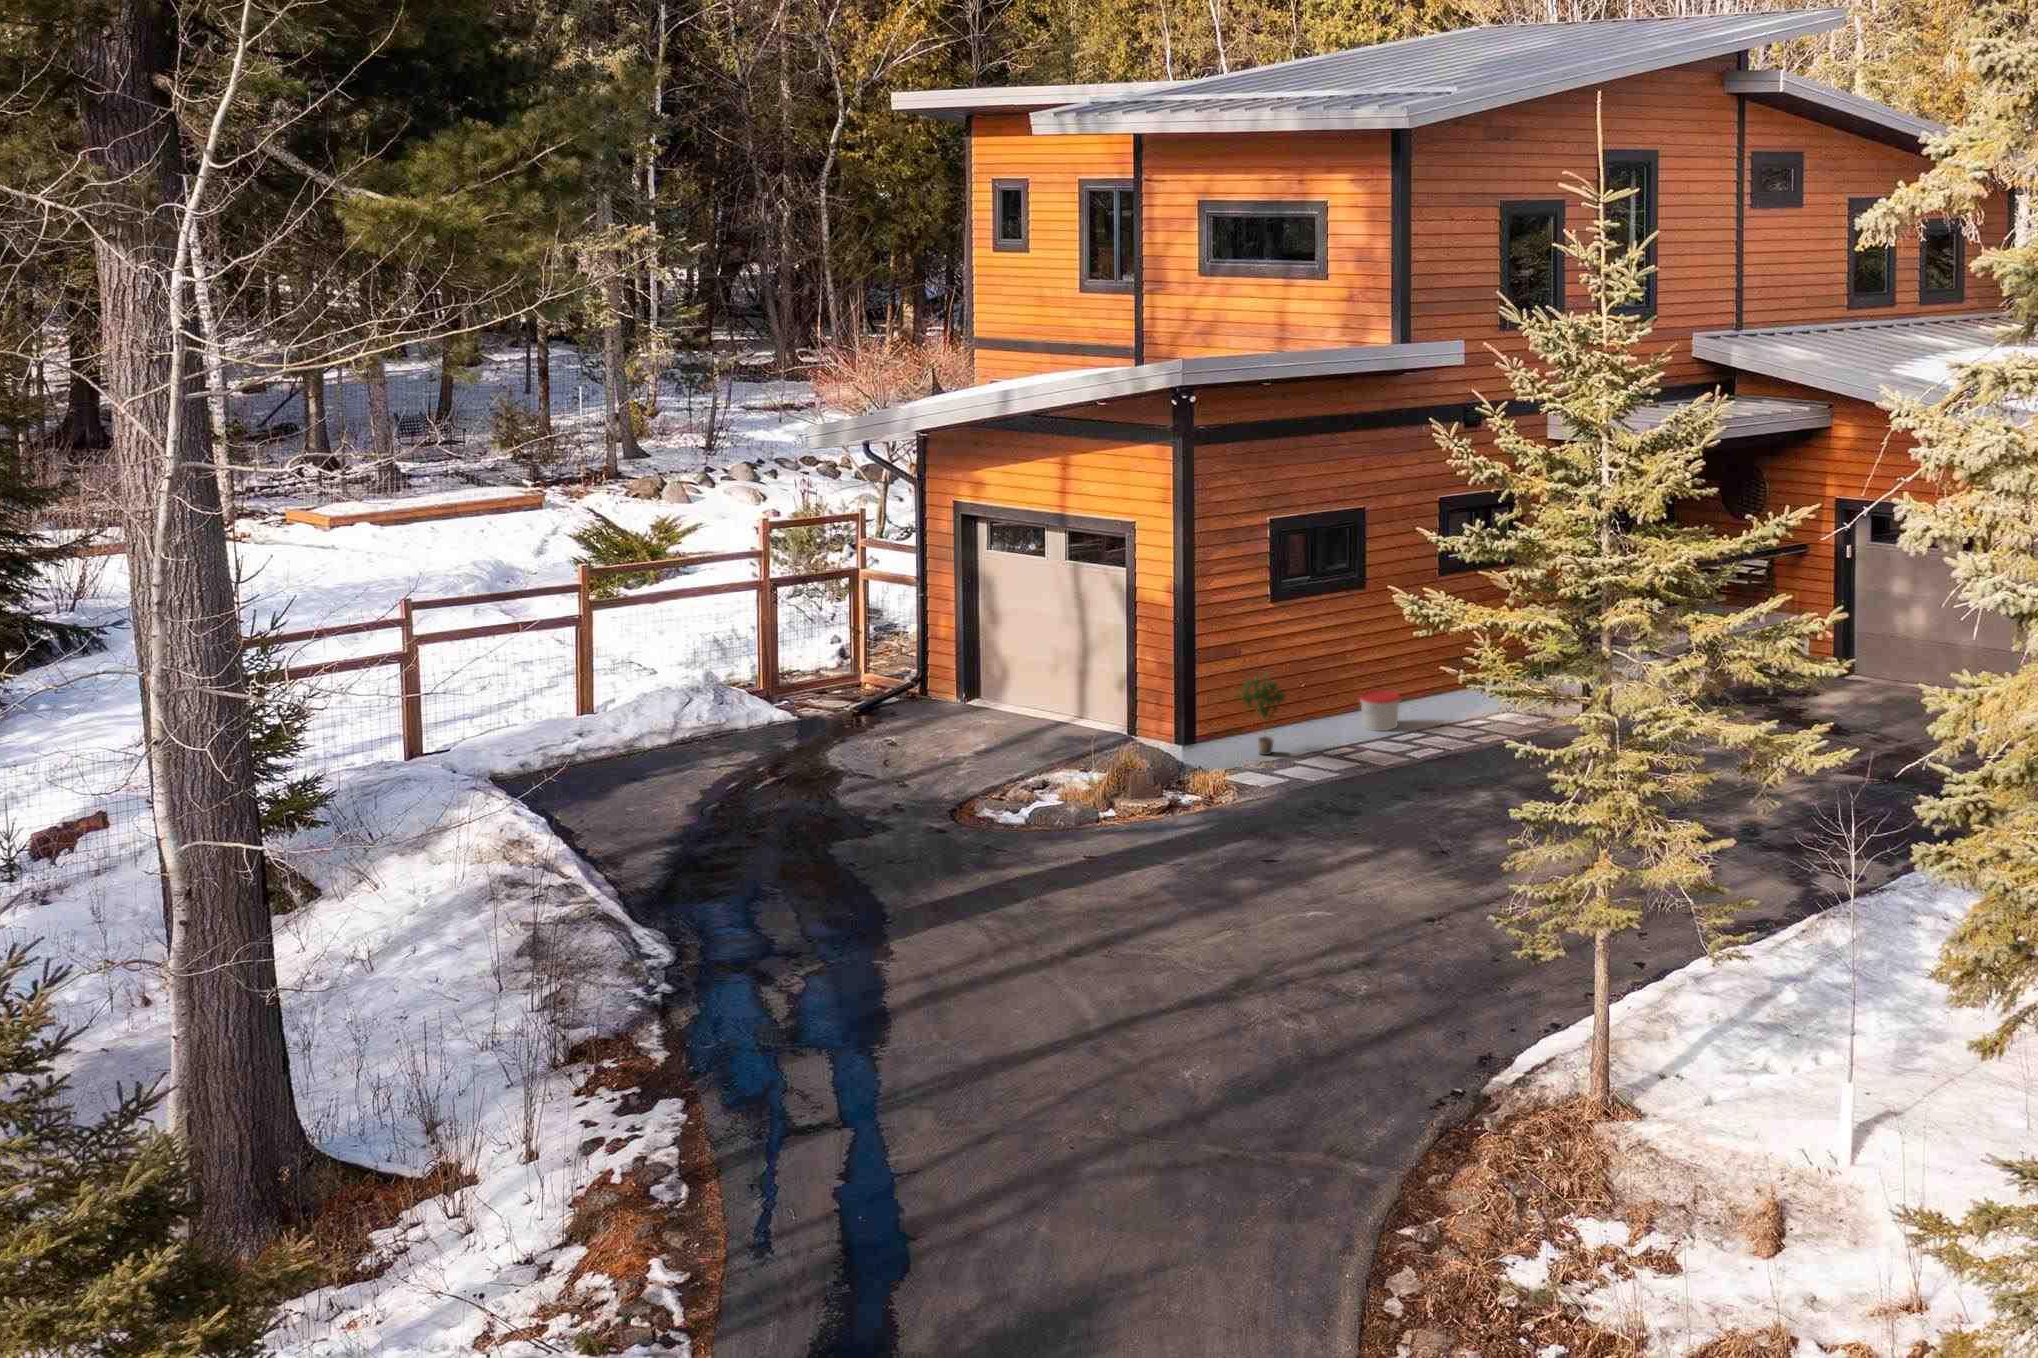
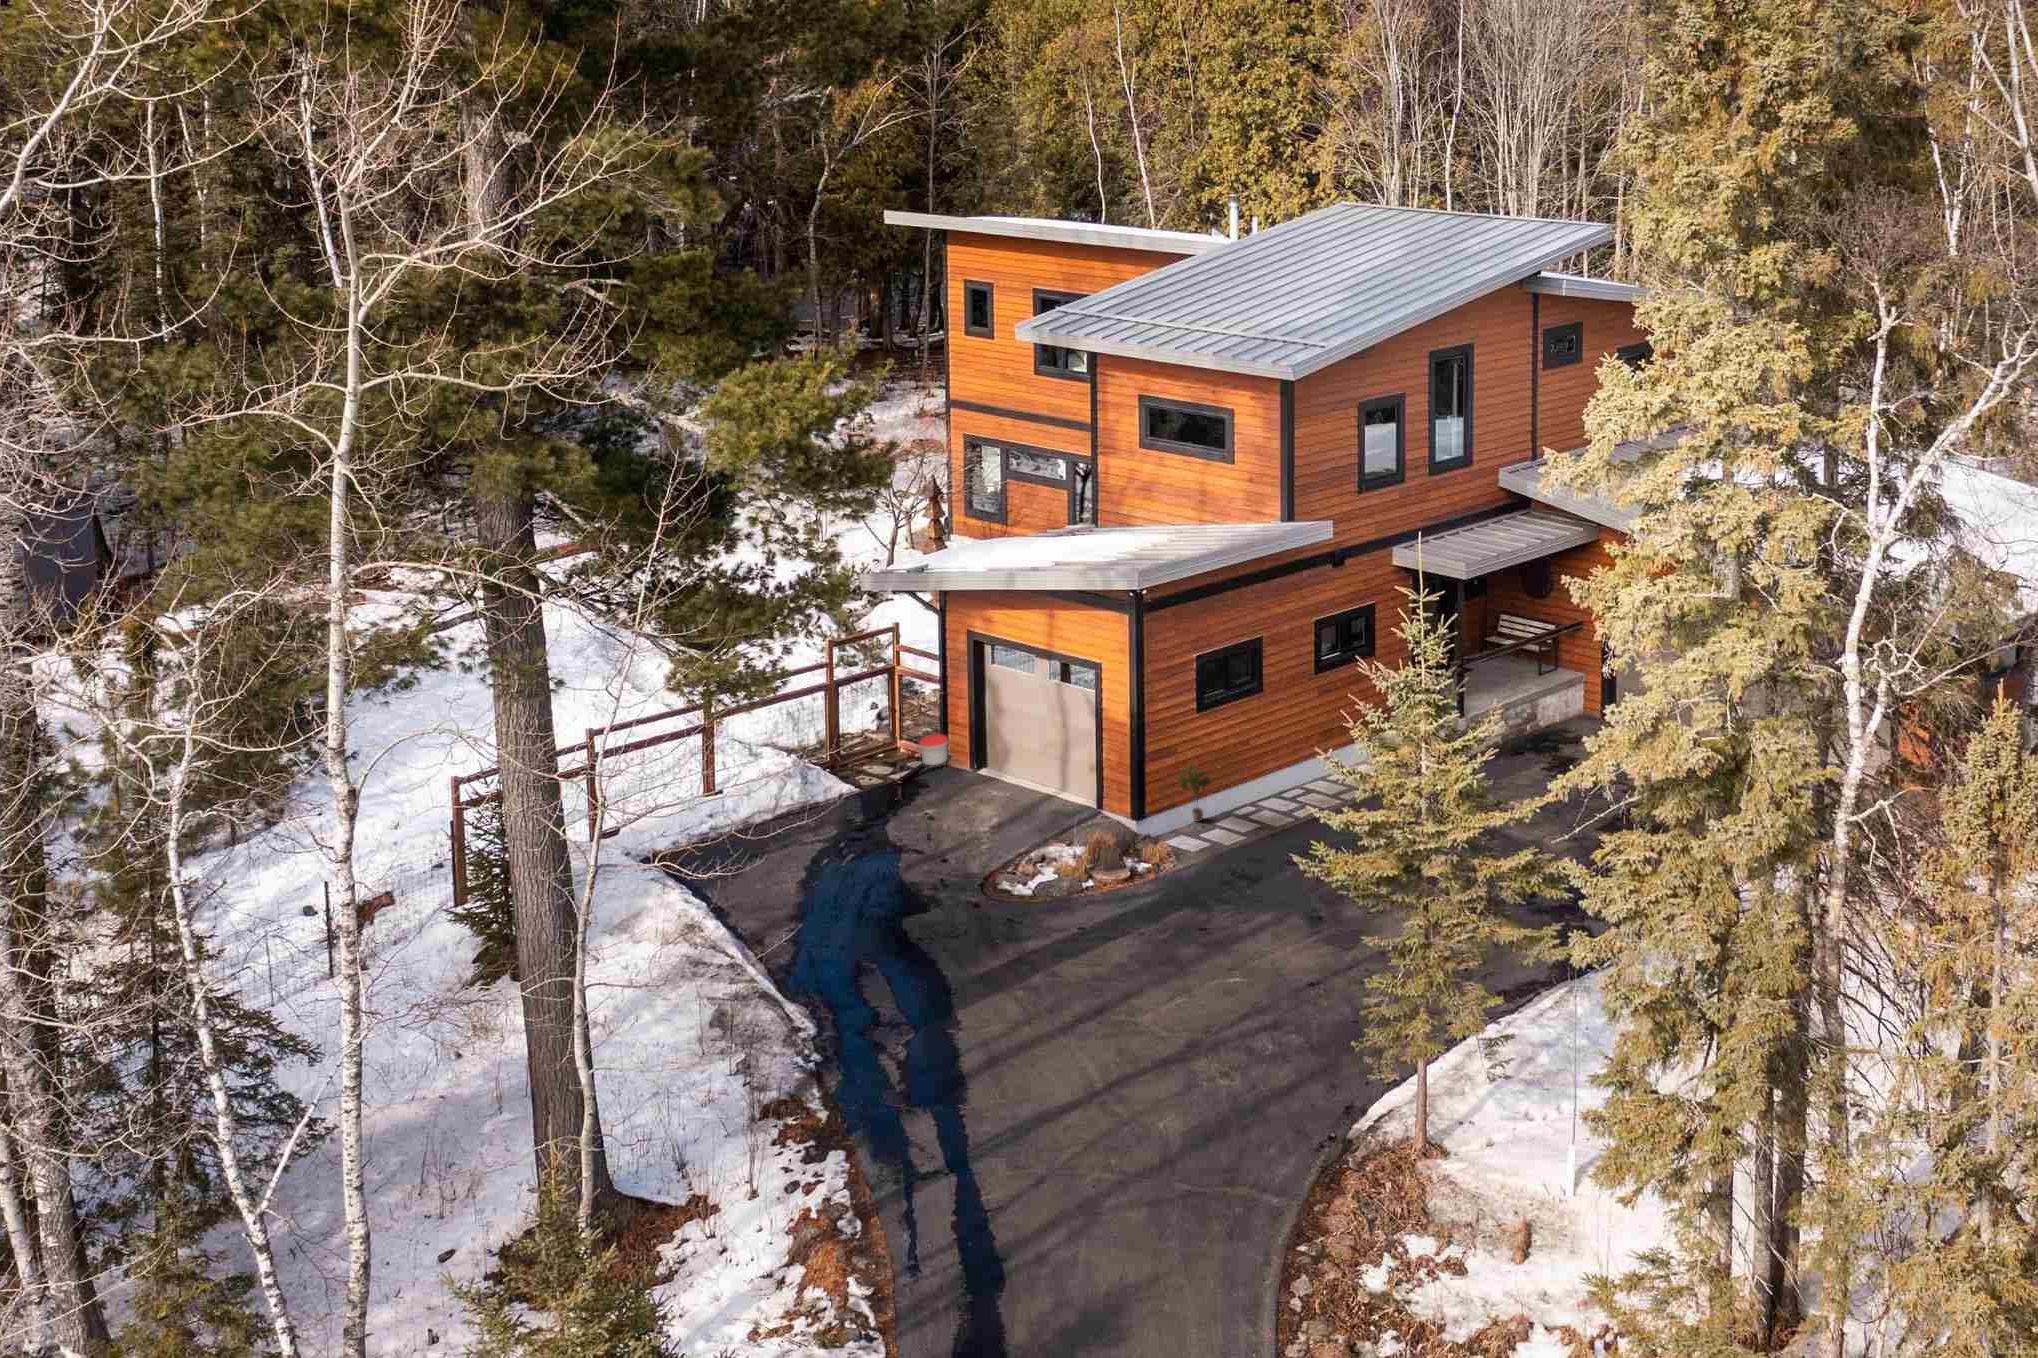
bucket: present [1360,690,1400,731] -> present [919,734,949,765]

